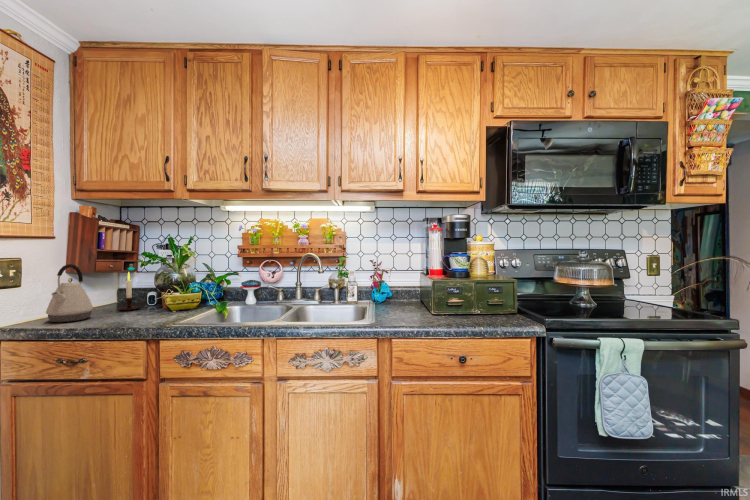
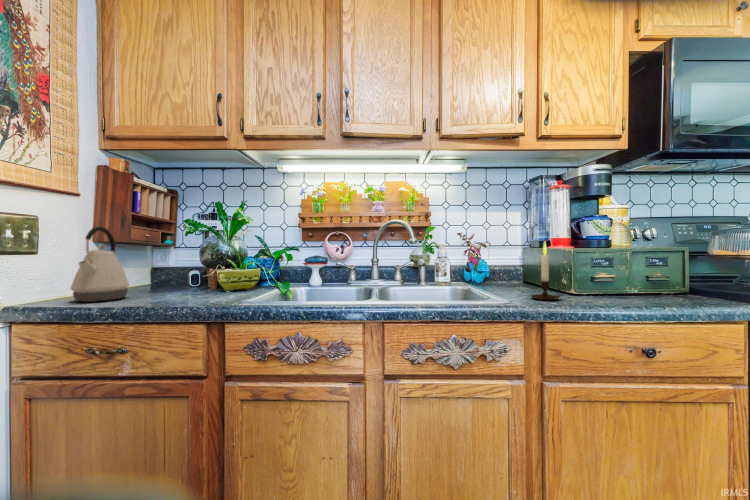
candle: present [118,272,143,311] -> present [531,242,565,300]

